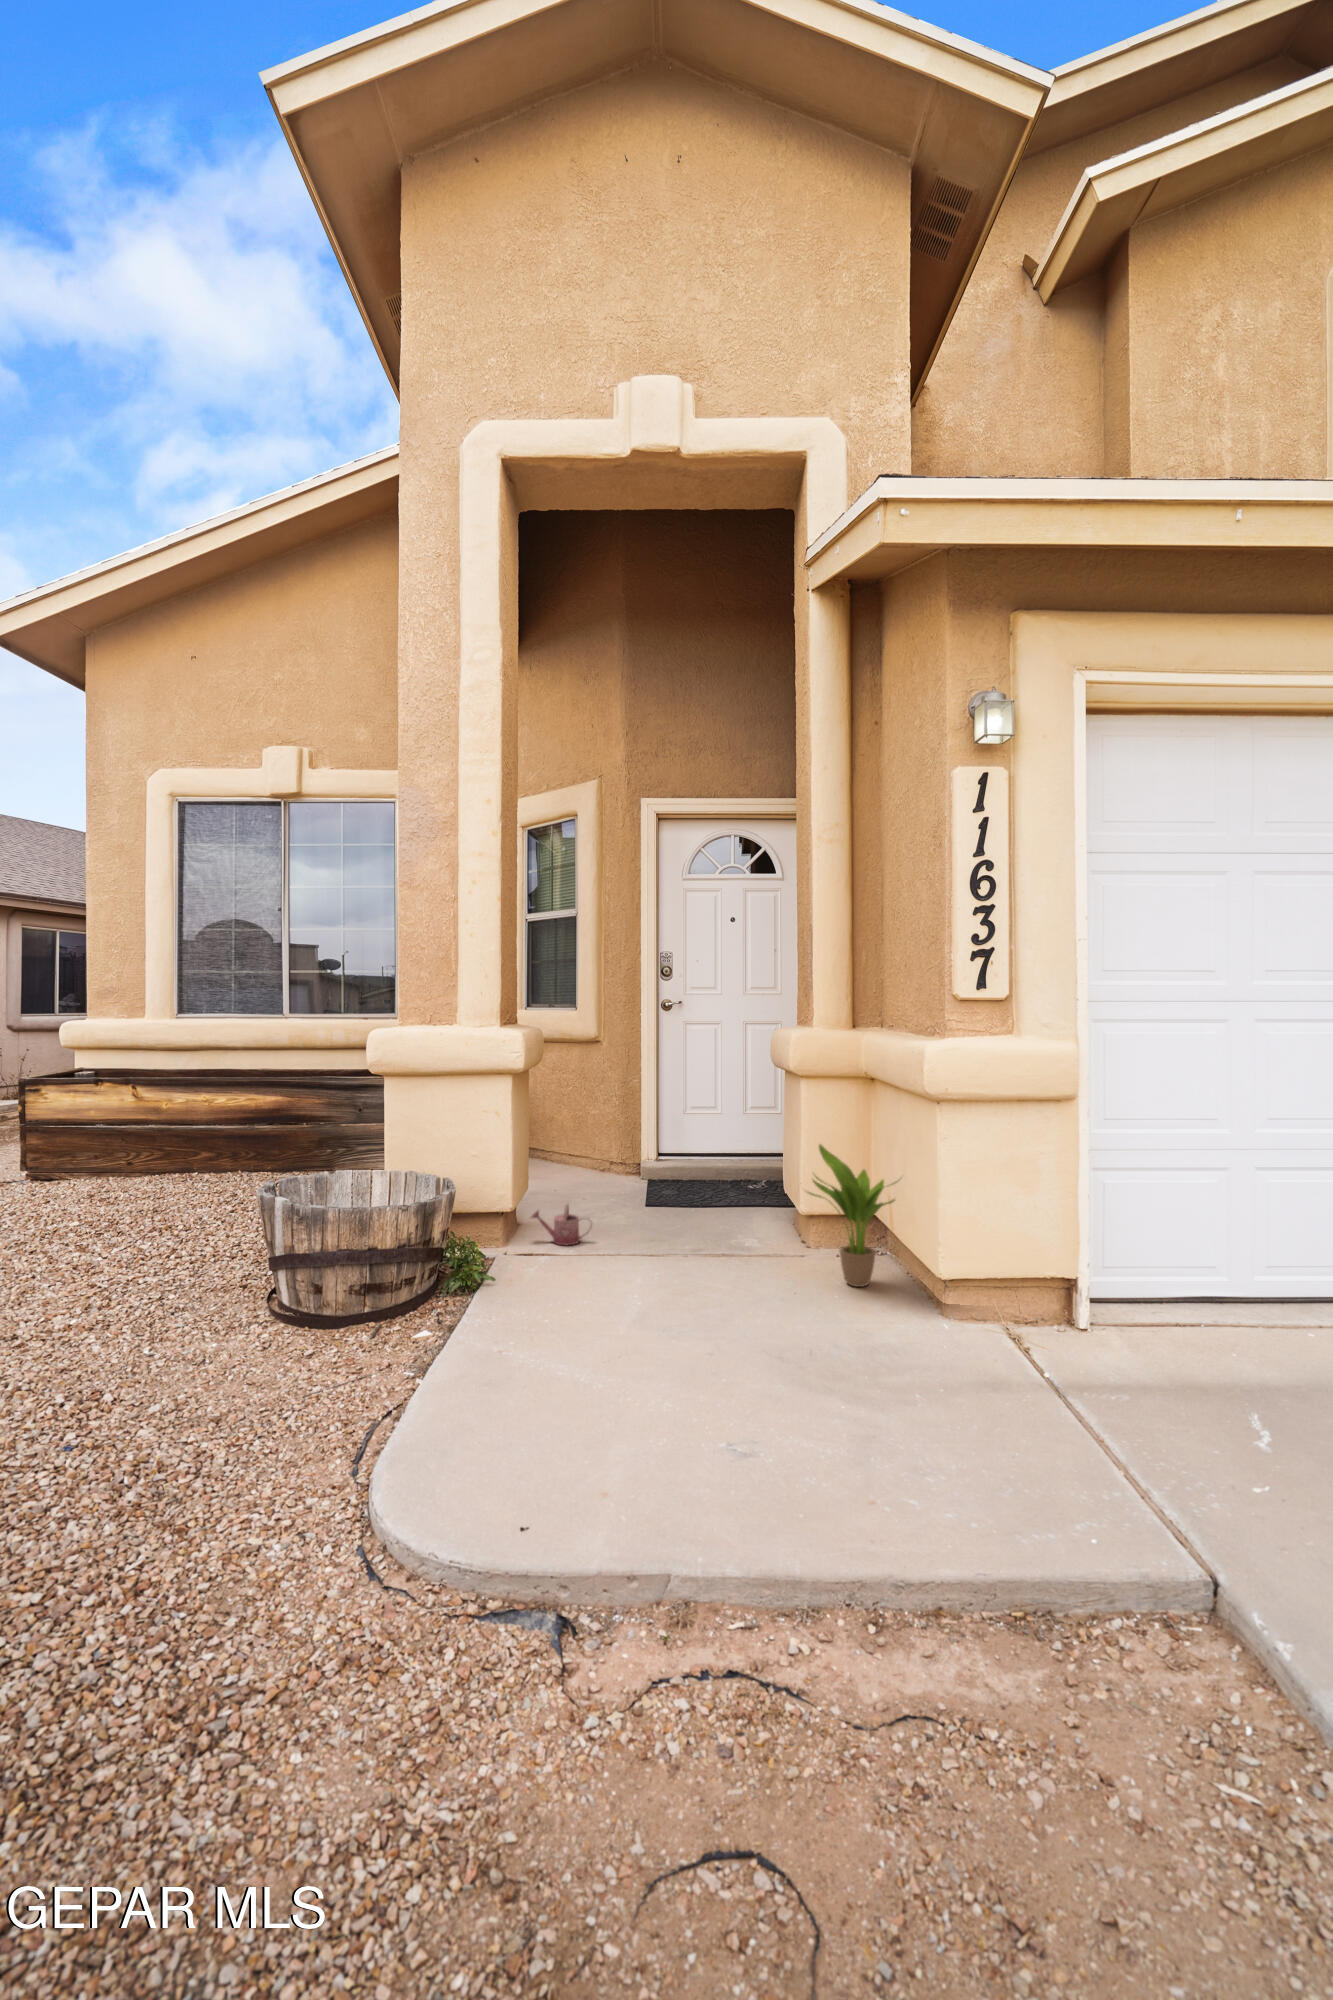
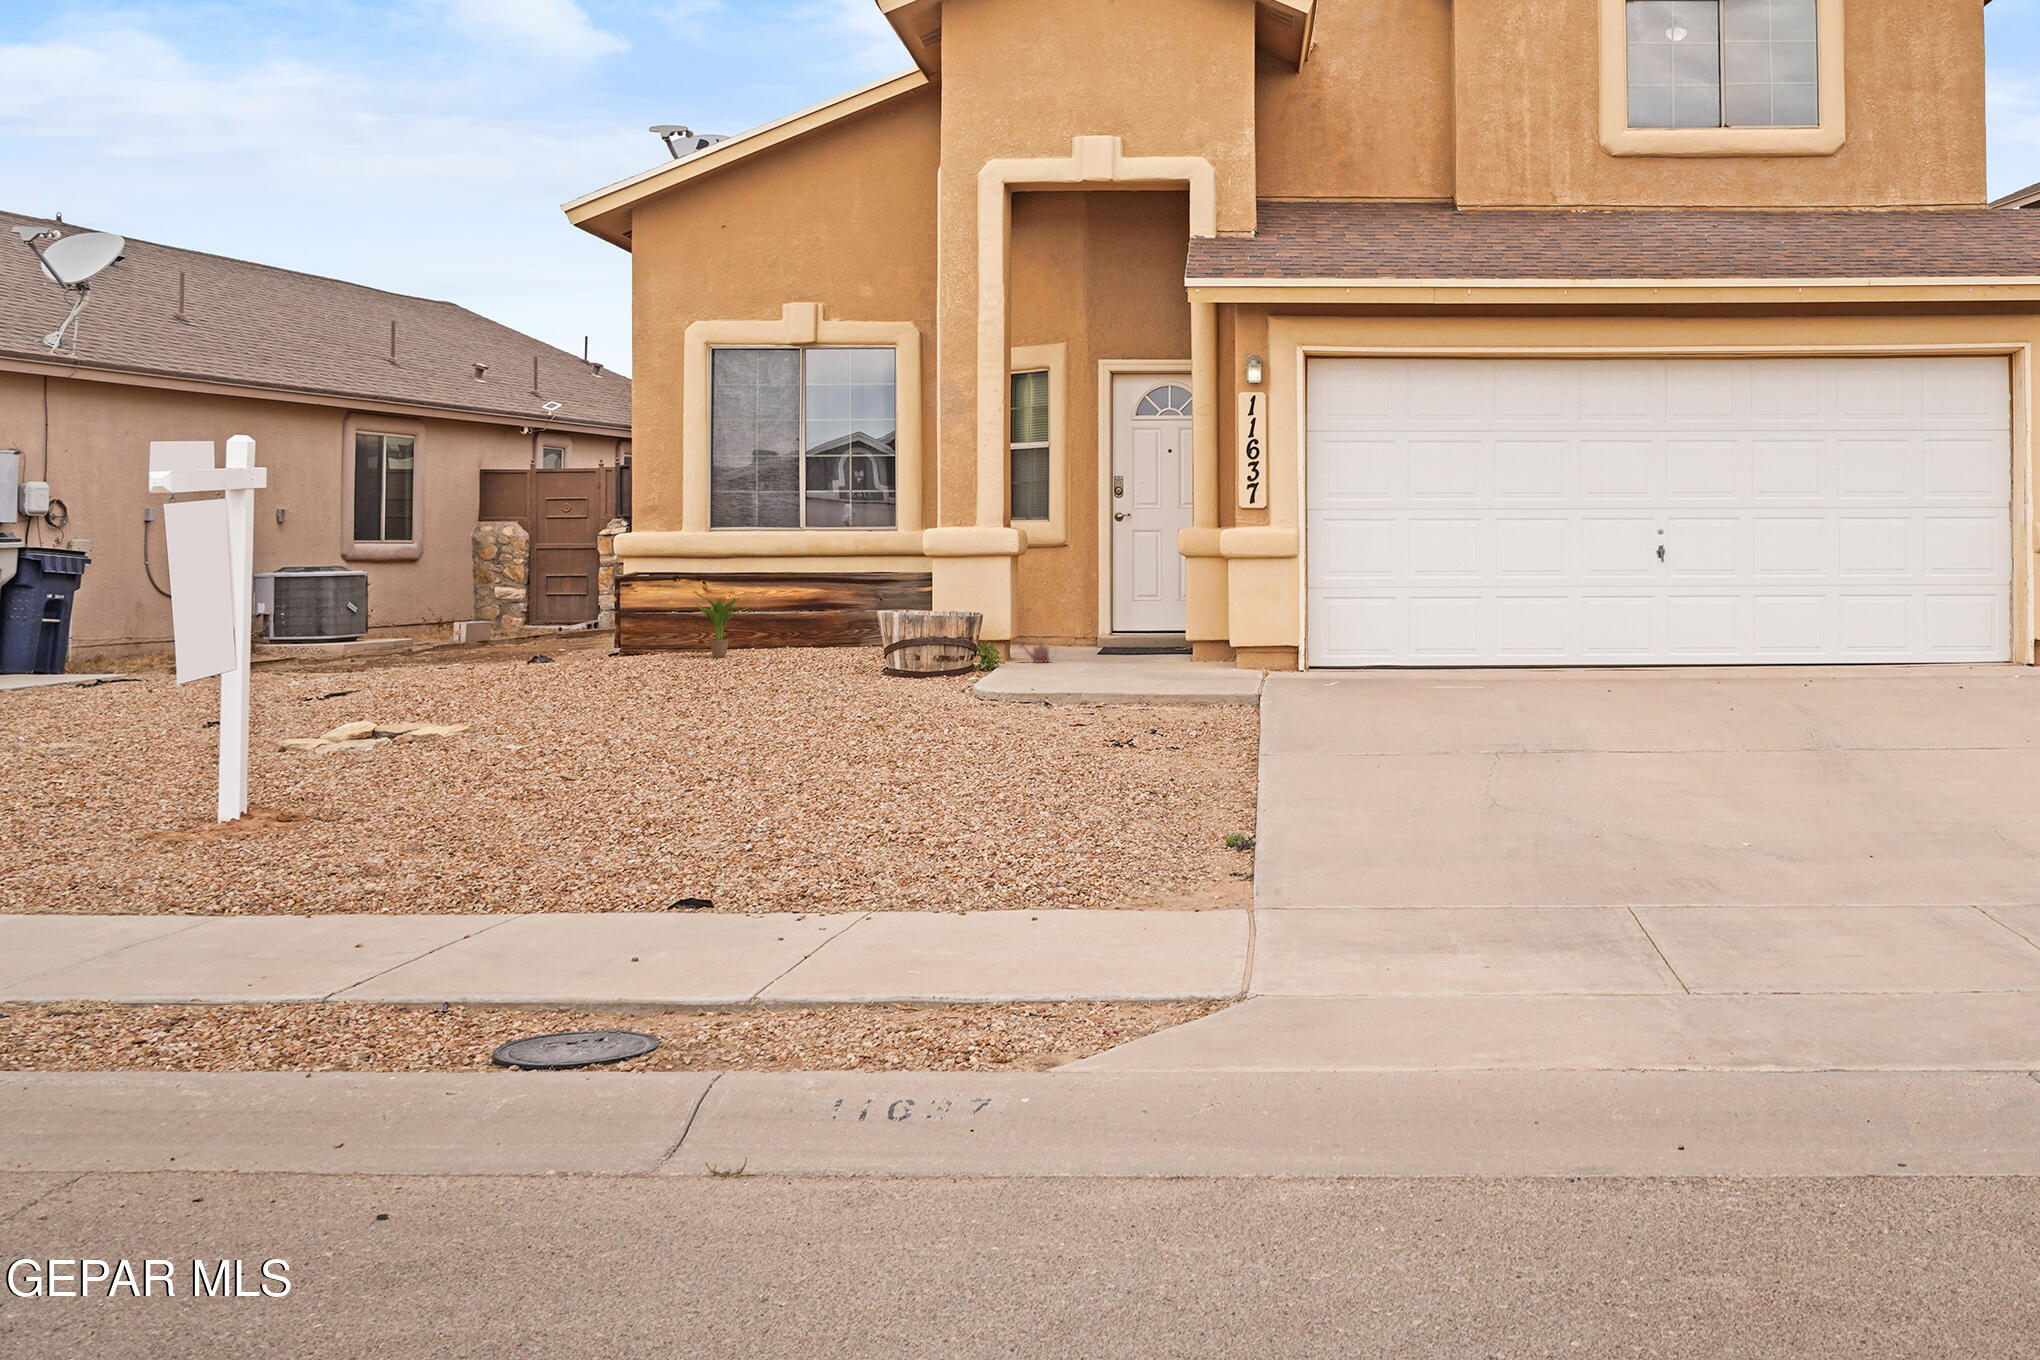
potted plant: present [808,1145,894,1287] -> present [695,592,747,657]

